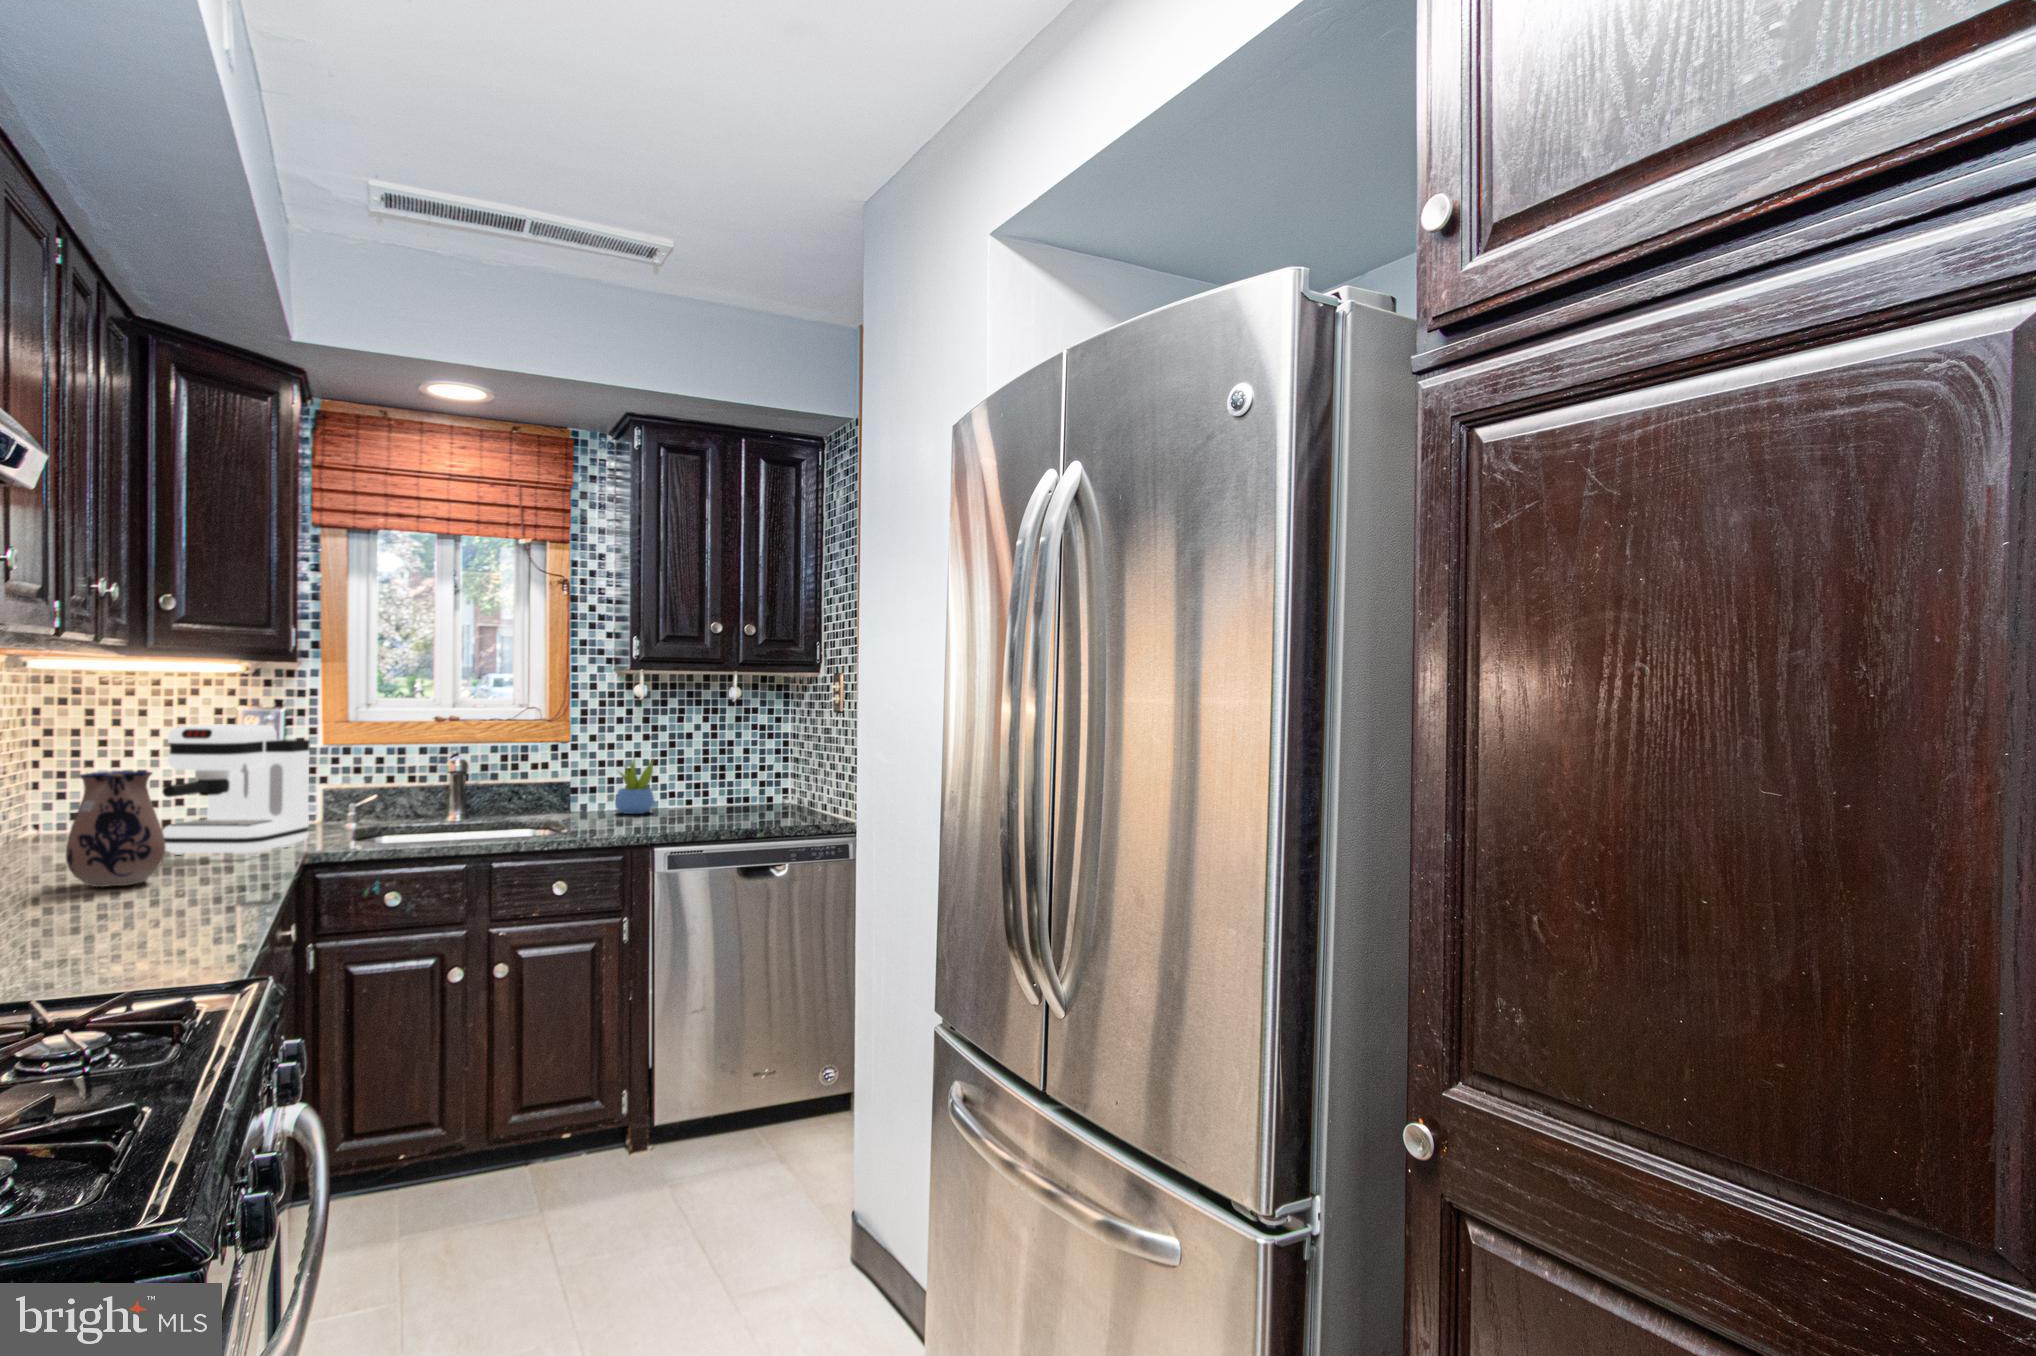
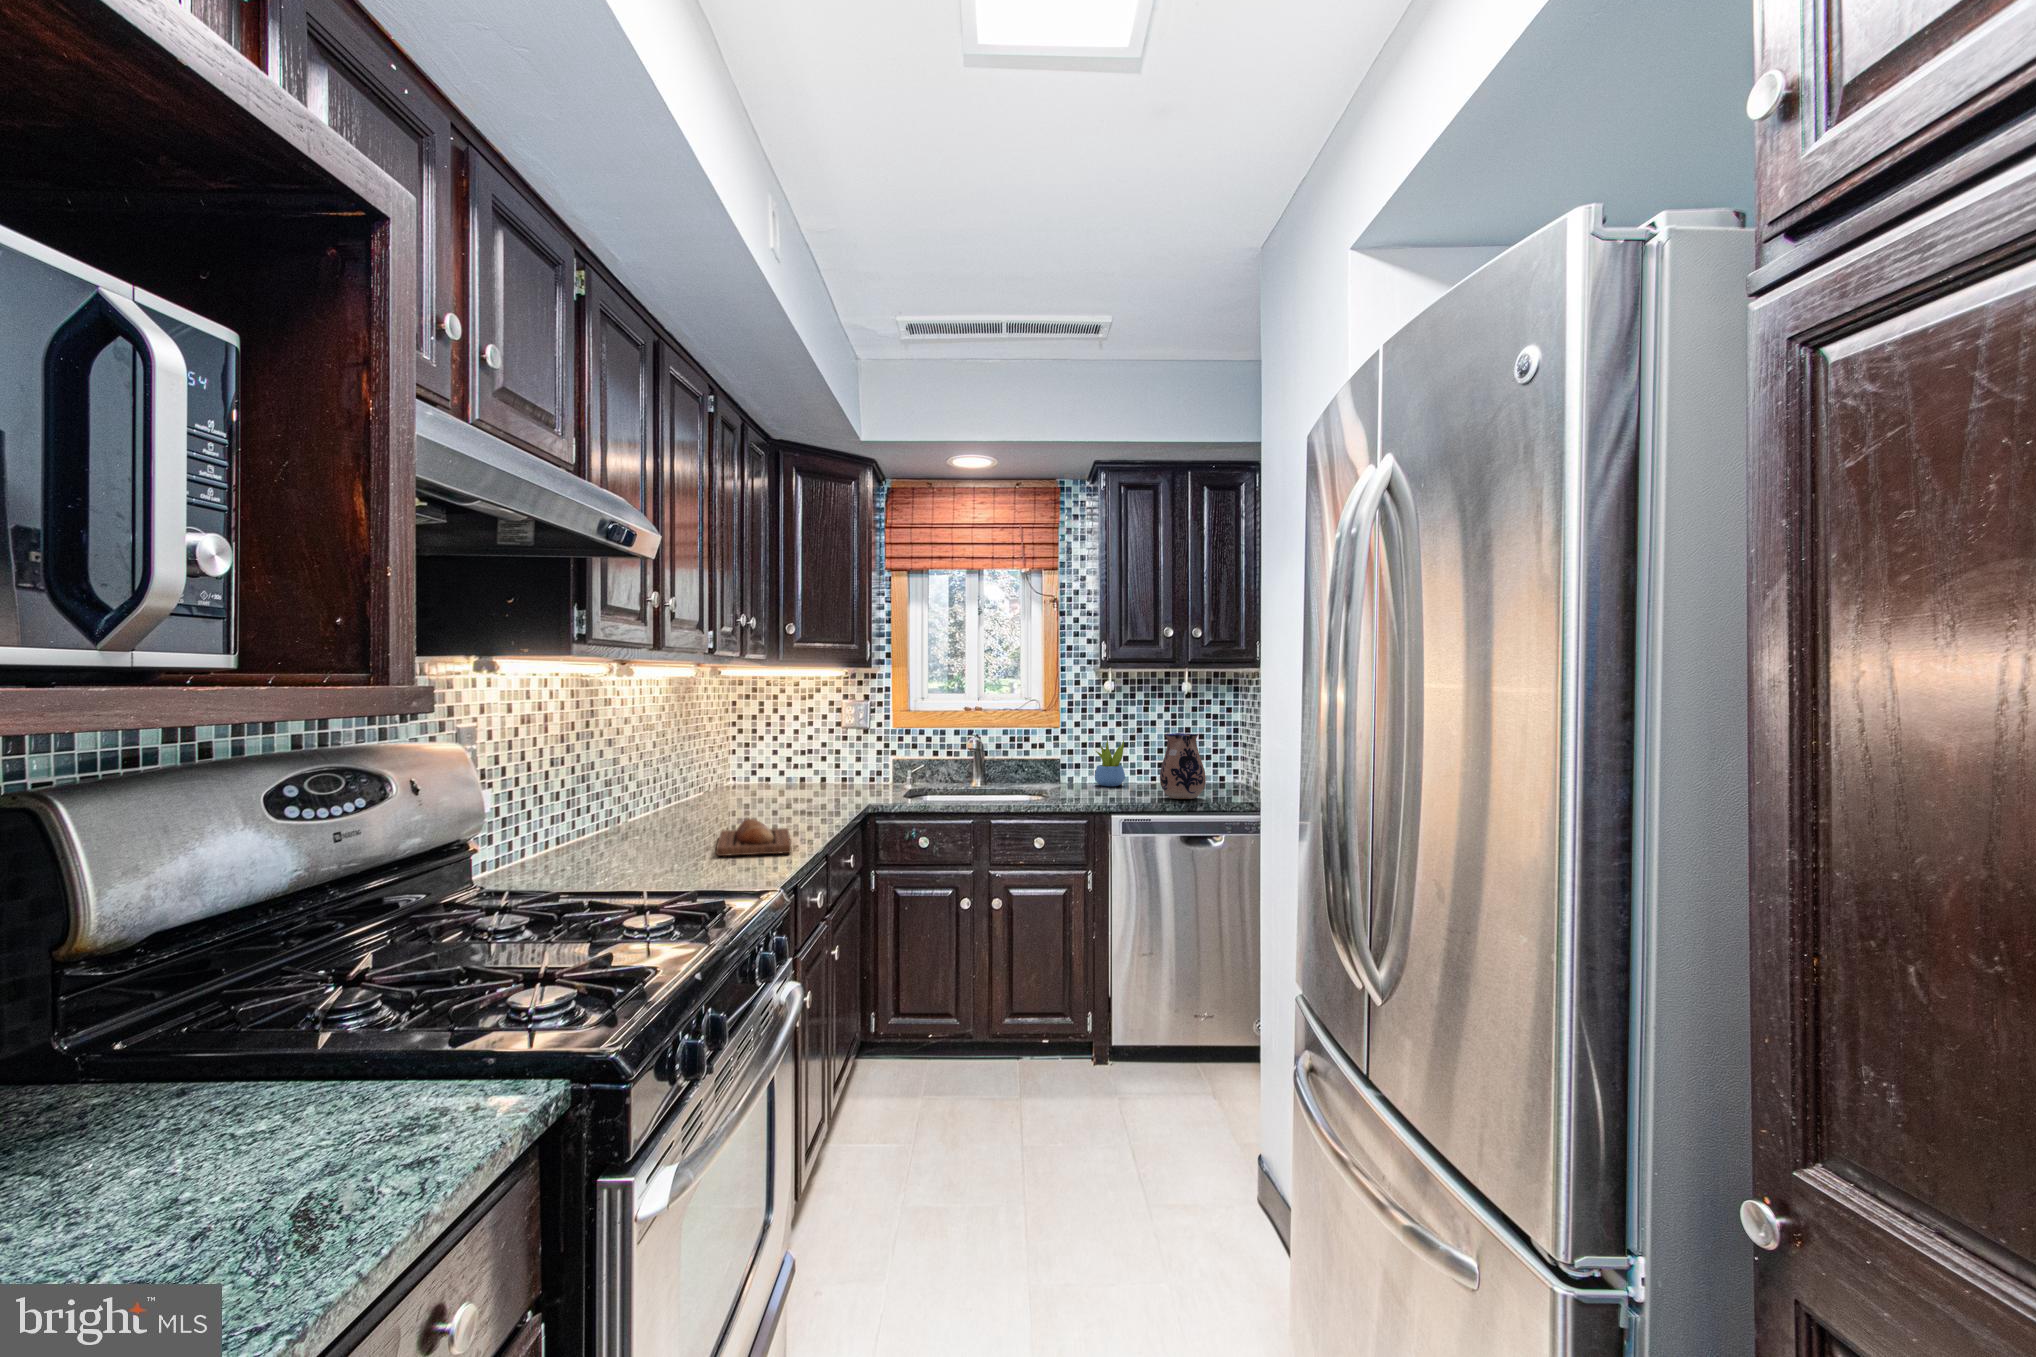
coffee maker: present [162,725,310,855] -> none [789,712,878,803]
ceramic pitcher: present [66,771,166,887] -> present [1160,733,1206,799]
bread loaf: none [58,888,208,951] -> present [716,819,792,856]

